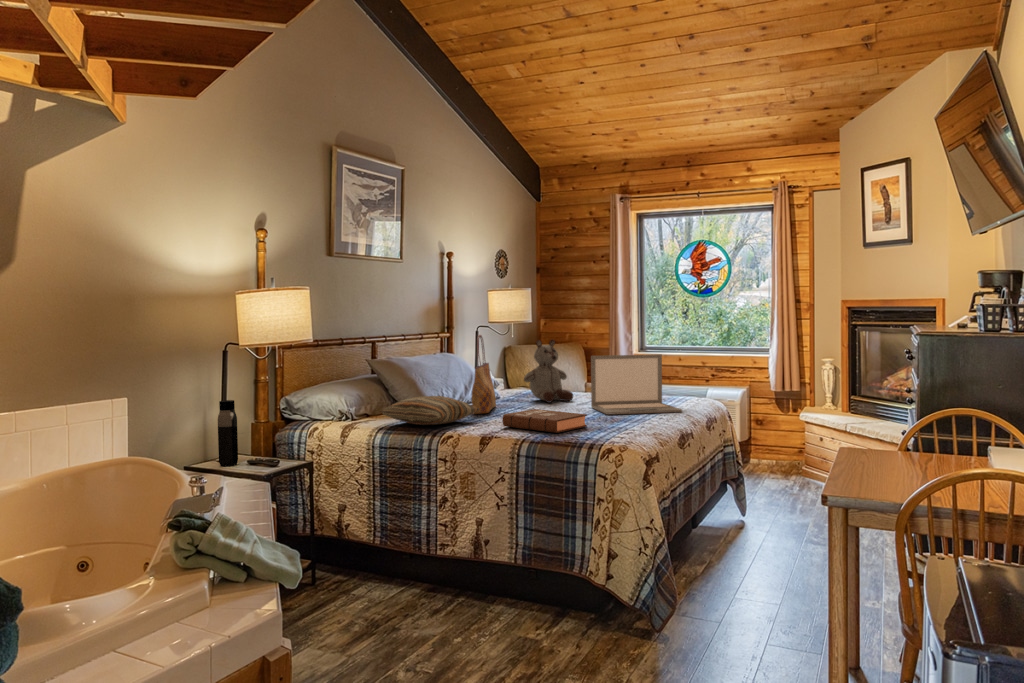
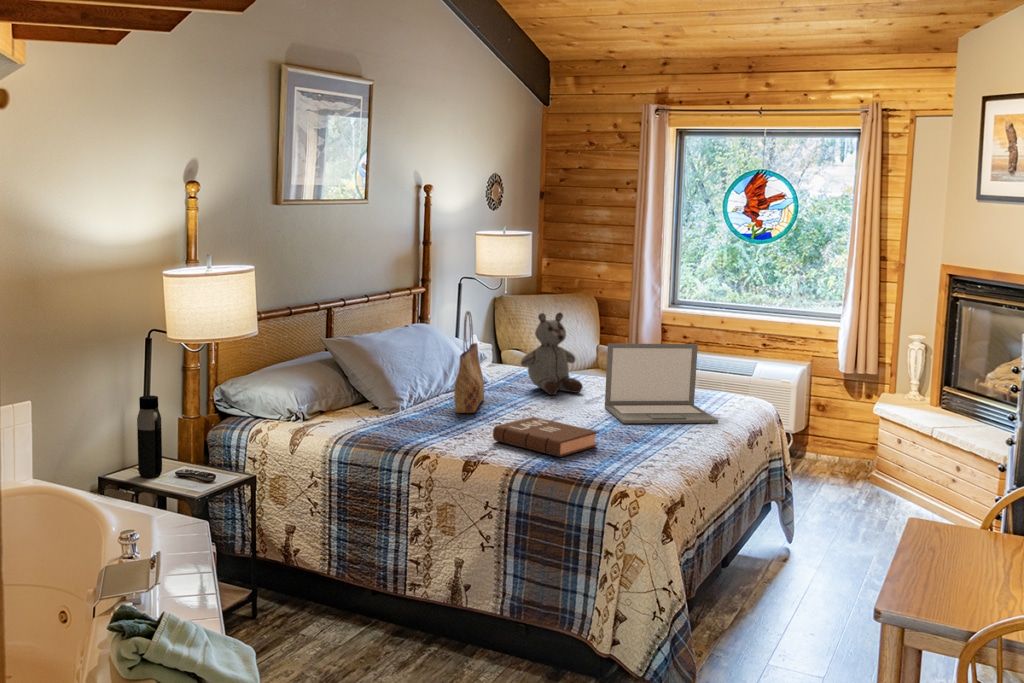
pillow: present [381,396,479,425] -> none [340,394,464,433]

